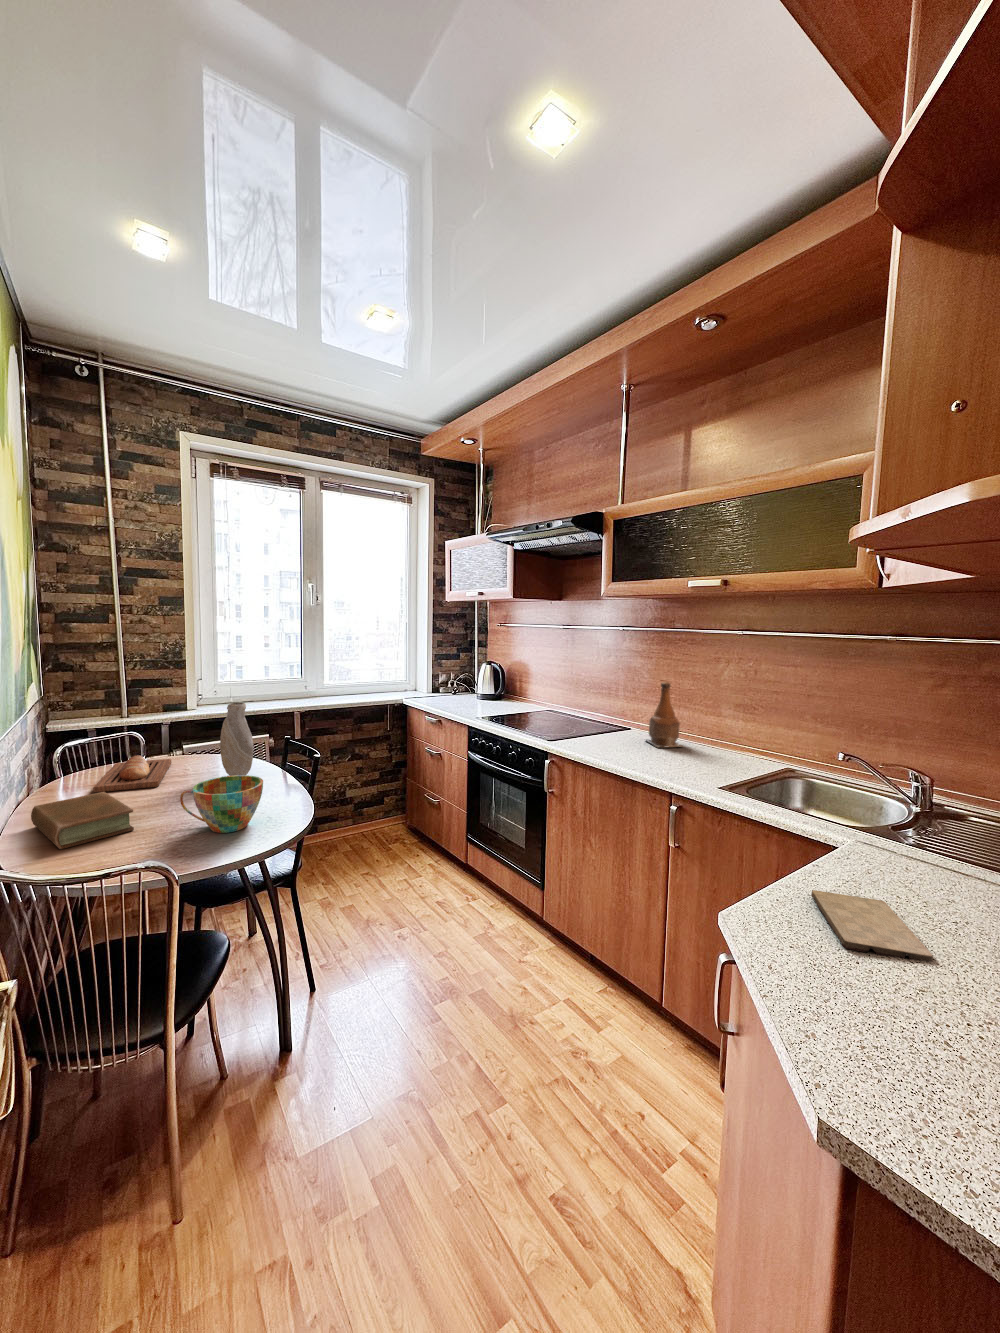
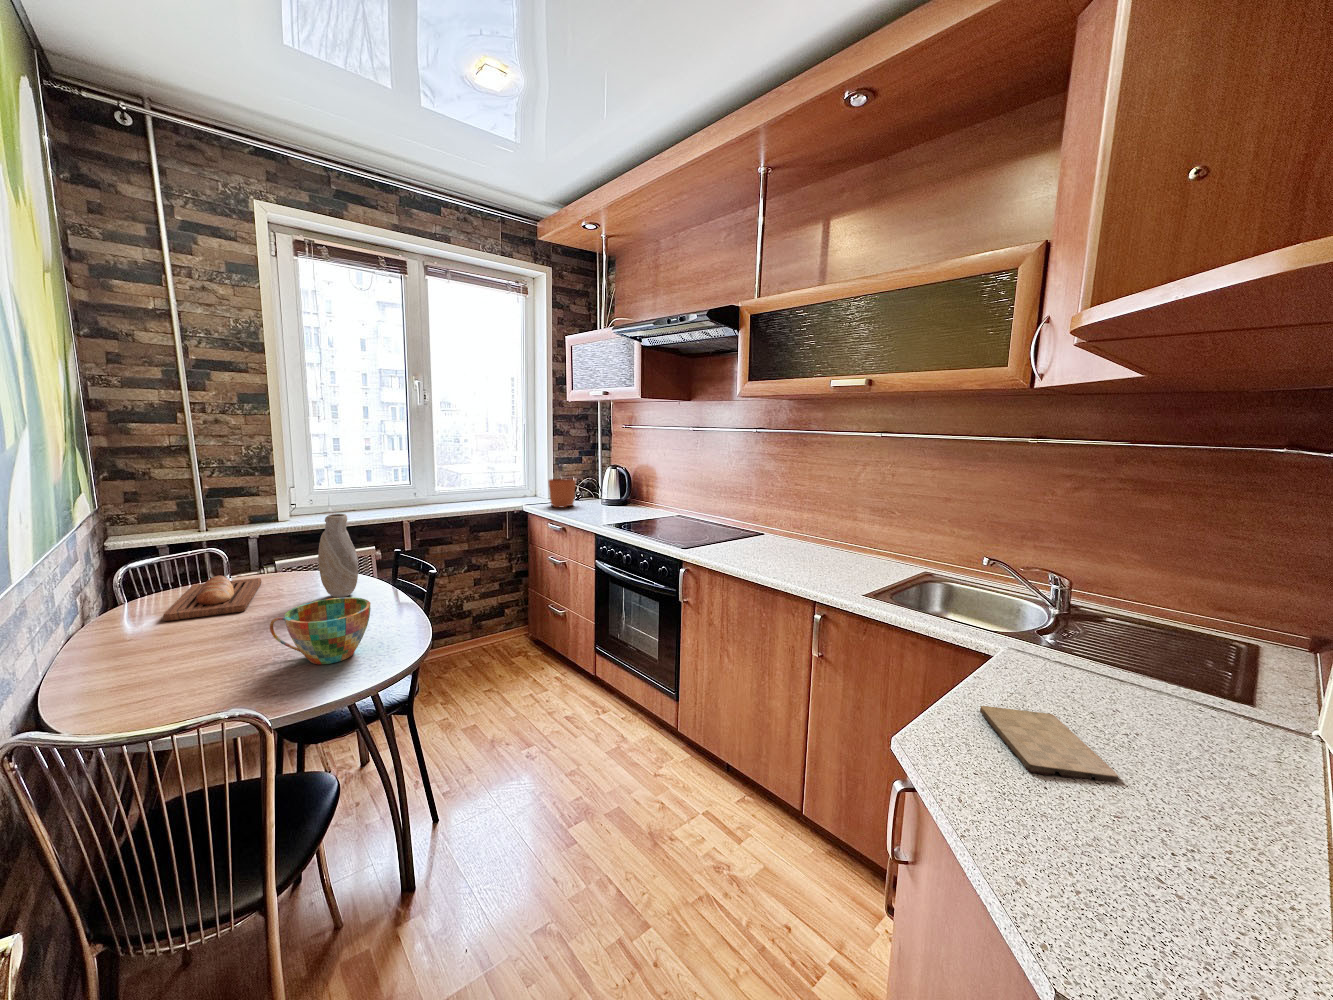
plant pot: none [427,662,453,701] -> present [548,479,576,507]
bottle: present [646,682,682,747] -> none [778,486,818,553]
book: present [31,792,134,849] -> none [78,621,213,695]

